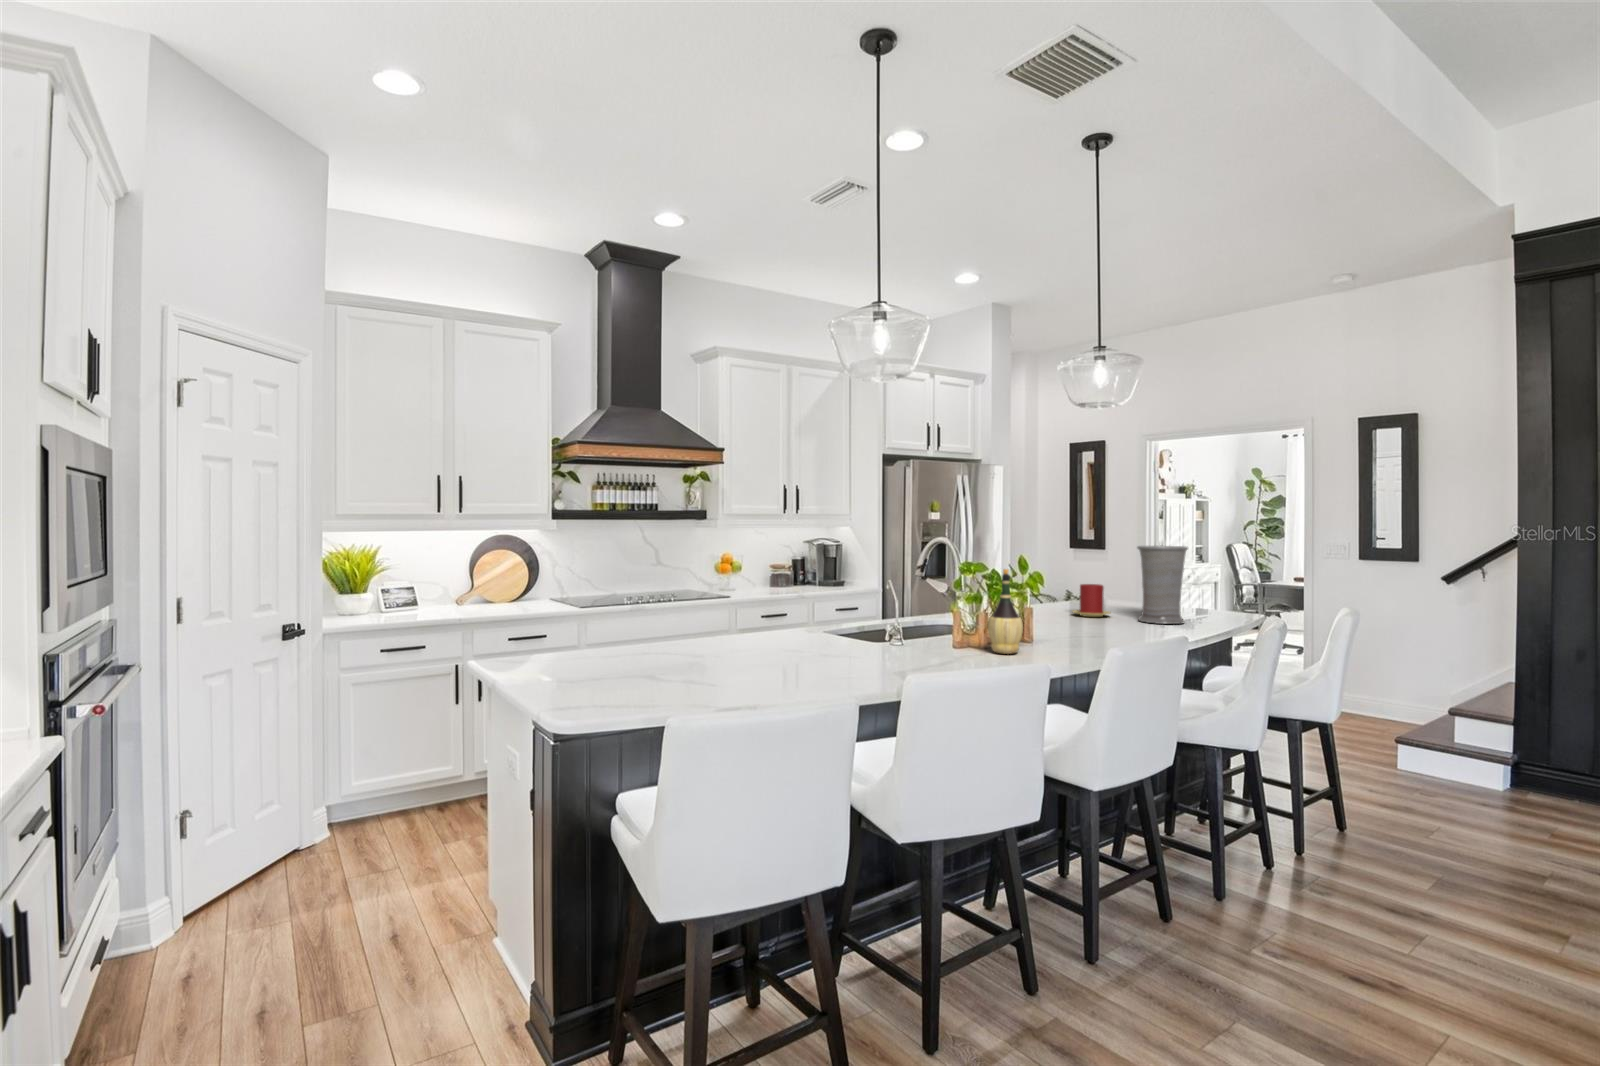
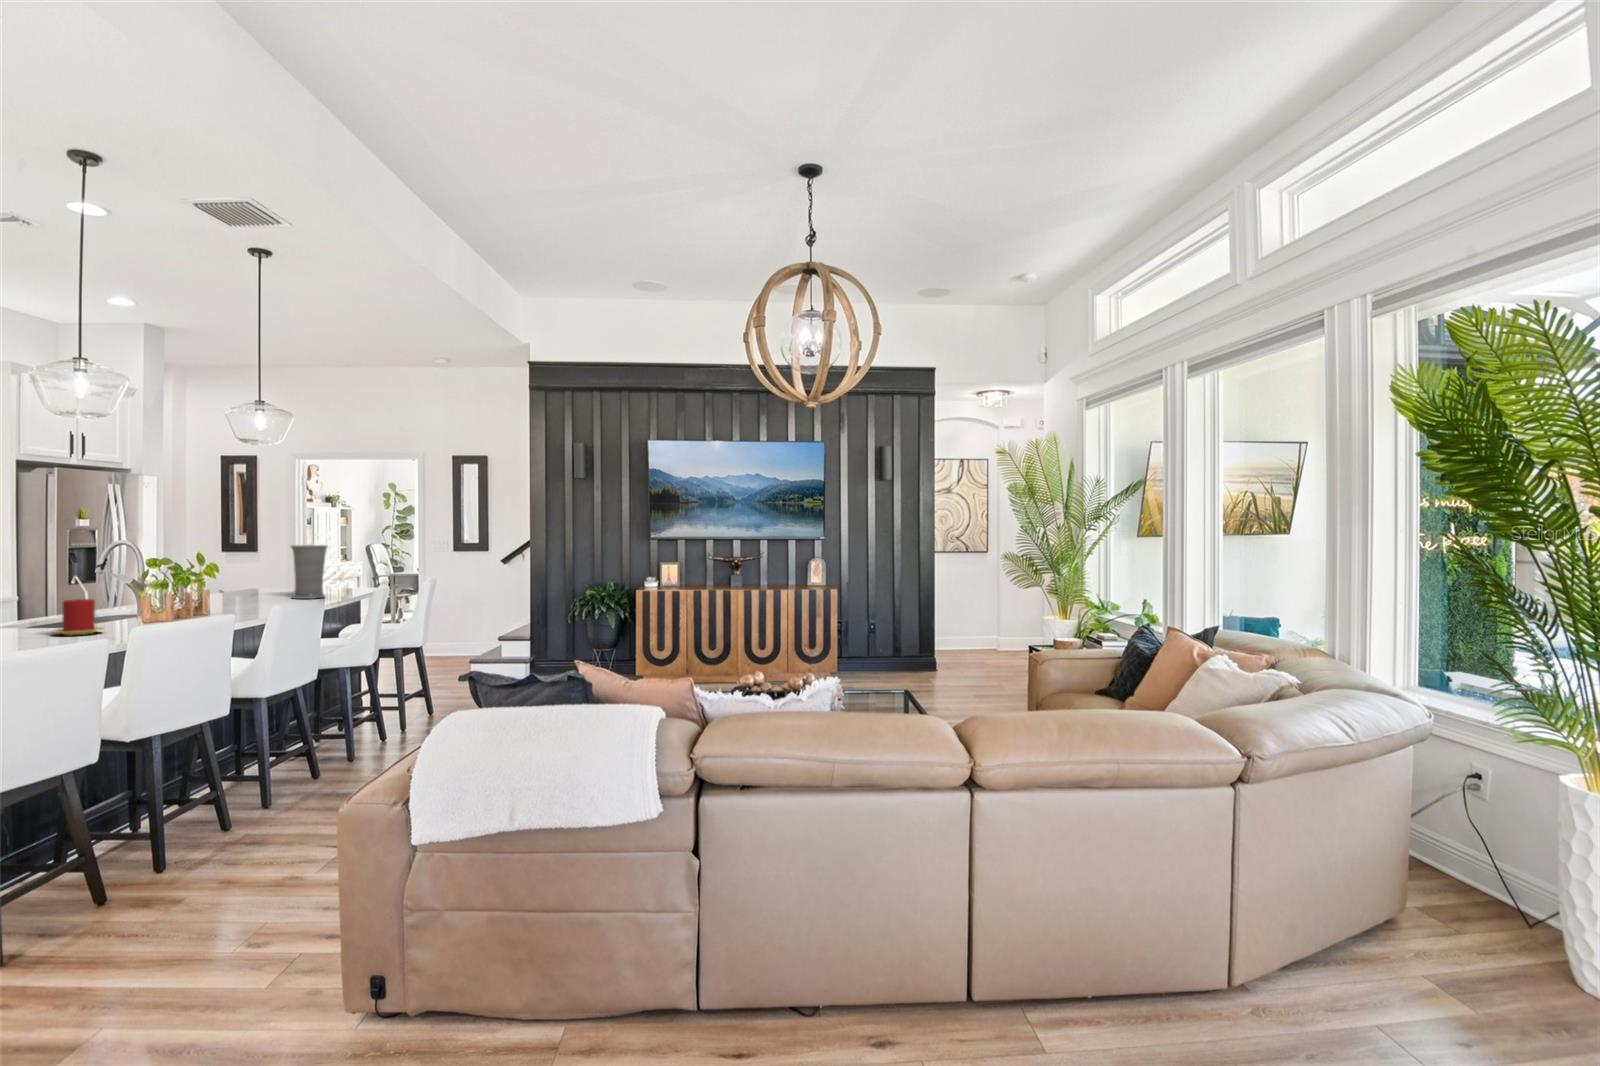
wine bottle: present [988,569,1023,654] -> none [178,562,207,620]
candle: present [1073,584,1110,617] -> present [53,599,104,635]

